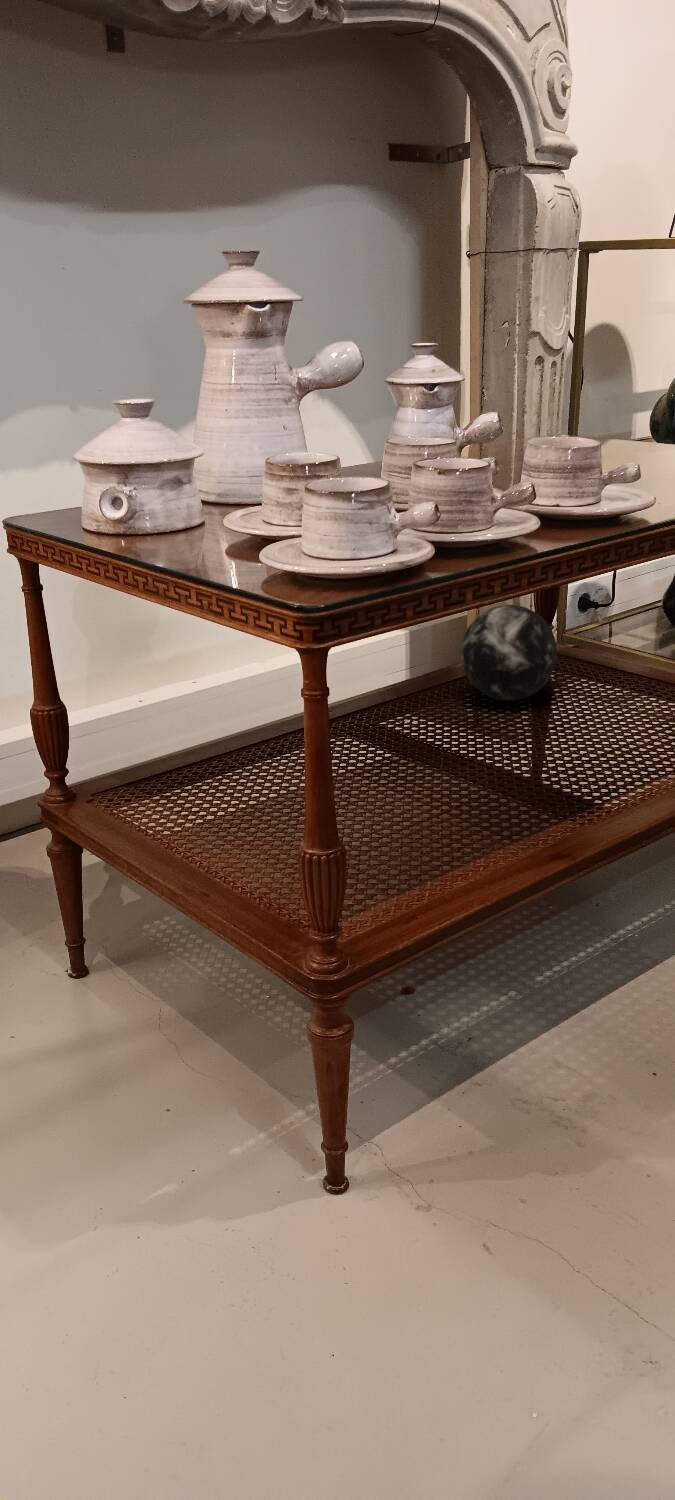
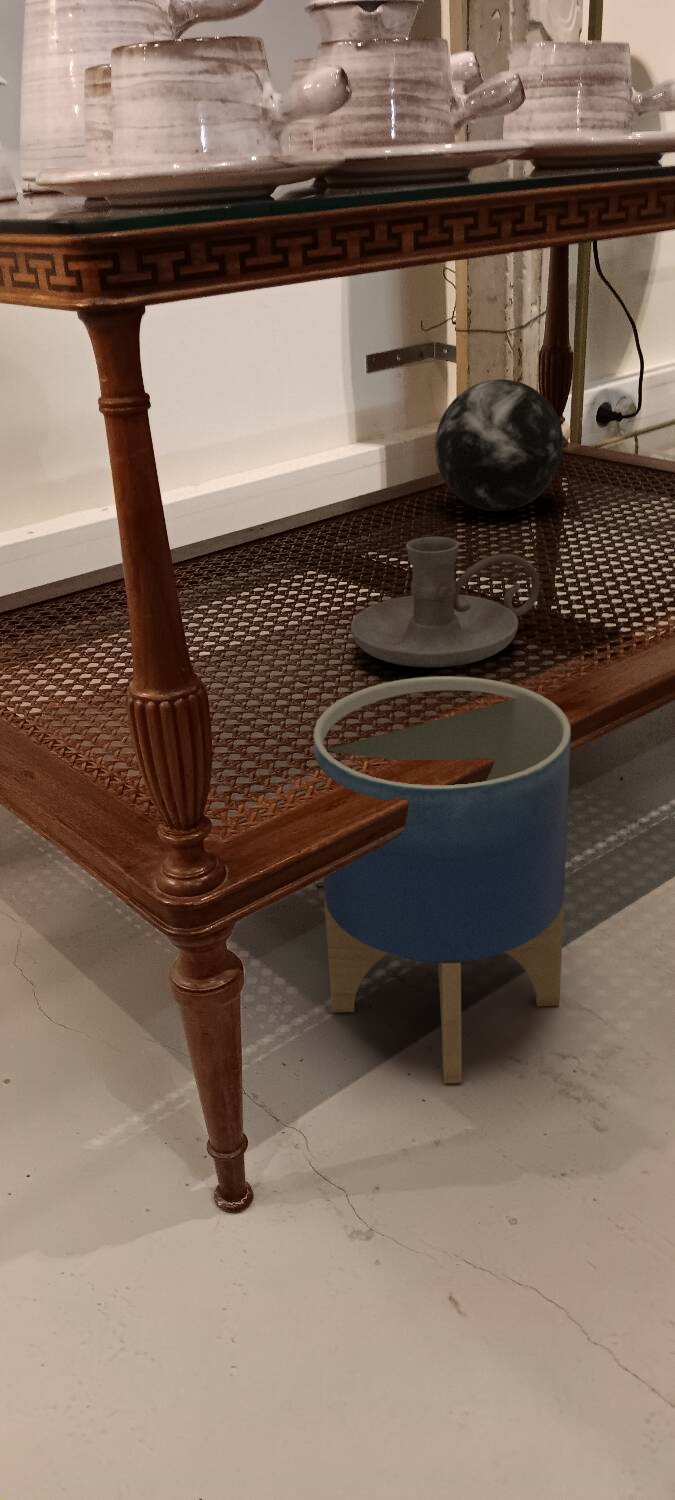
candle holder: none [409,737,540,827] -> present [351,537,539,667]
planter: none [391,834,560,1114] -> present [314,676,571,1083]

